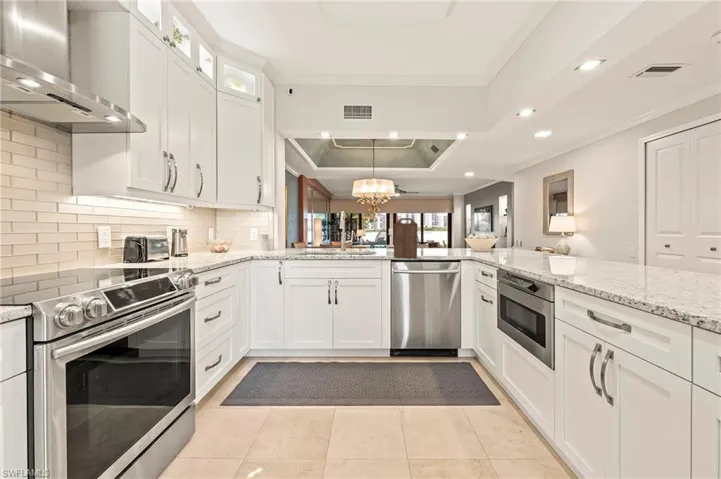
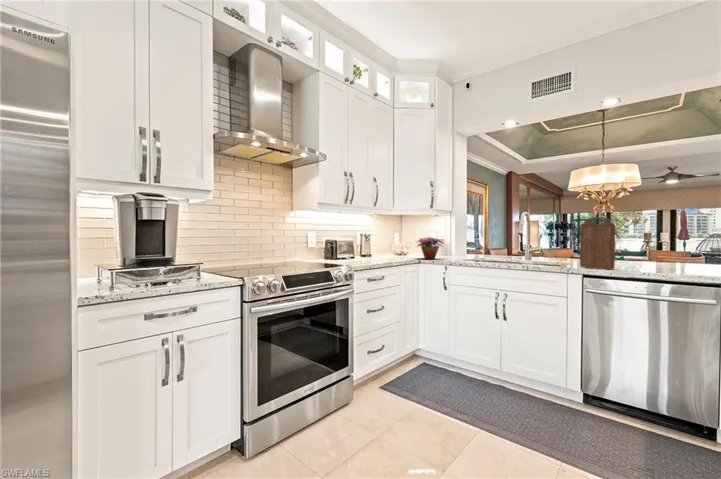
flower arrangement: none [244,233,279,256] -> present [417,237,443,259]

